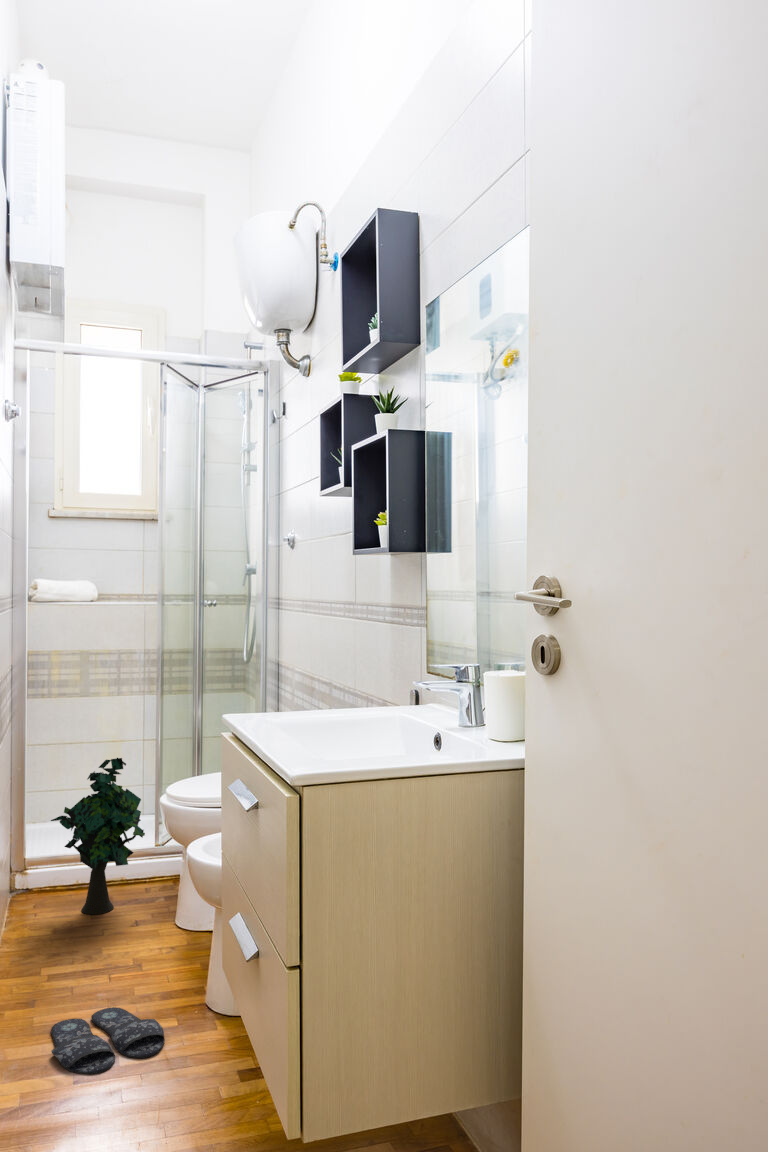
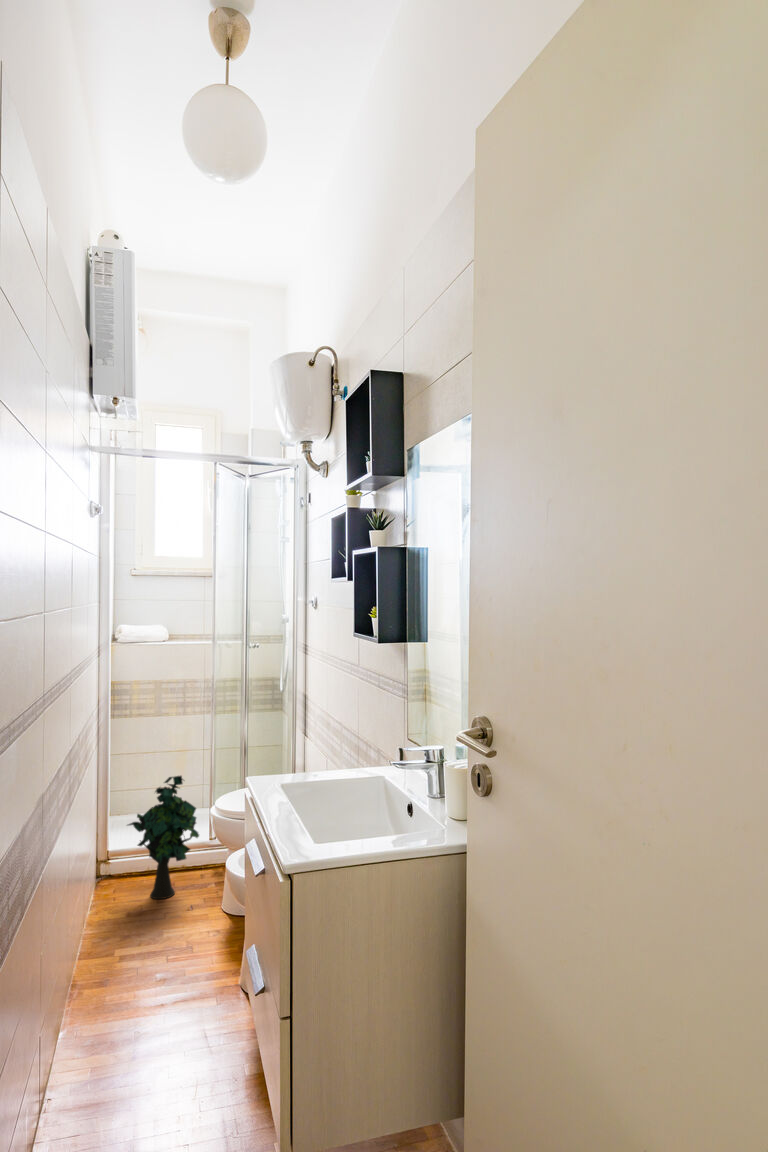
slippers: present [51,1007,165,1075] -> none [118,988,207,1050]

